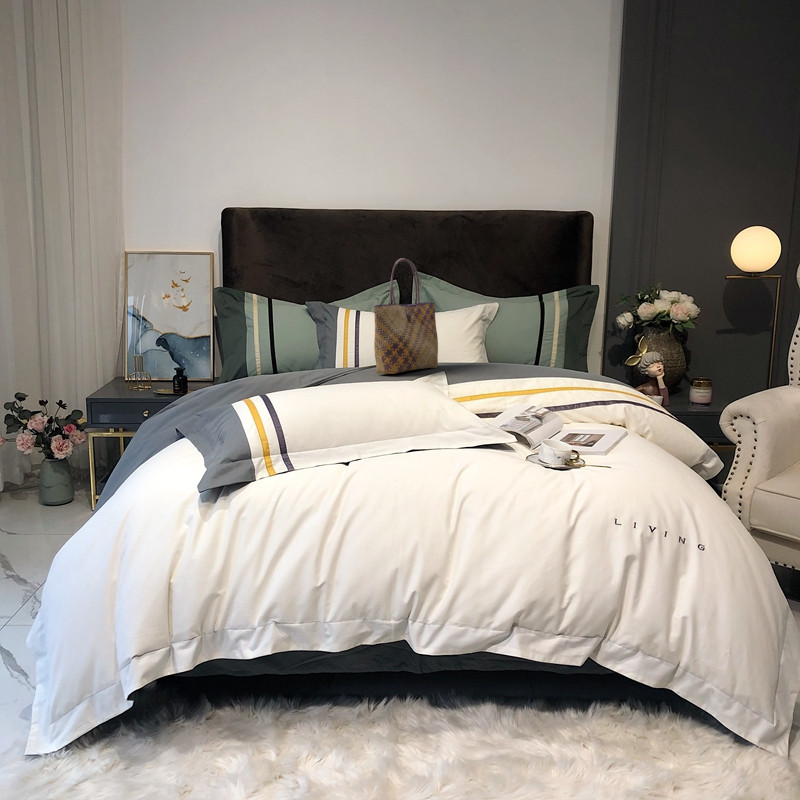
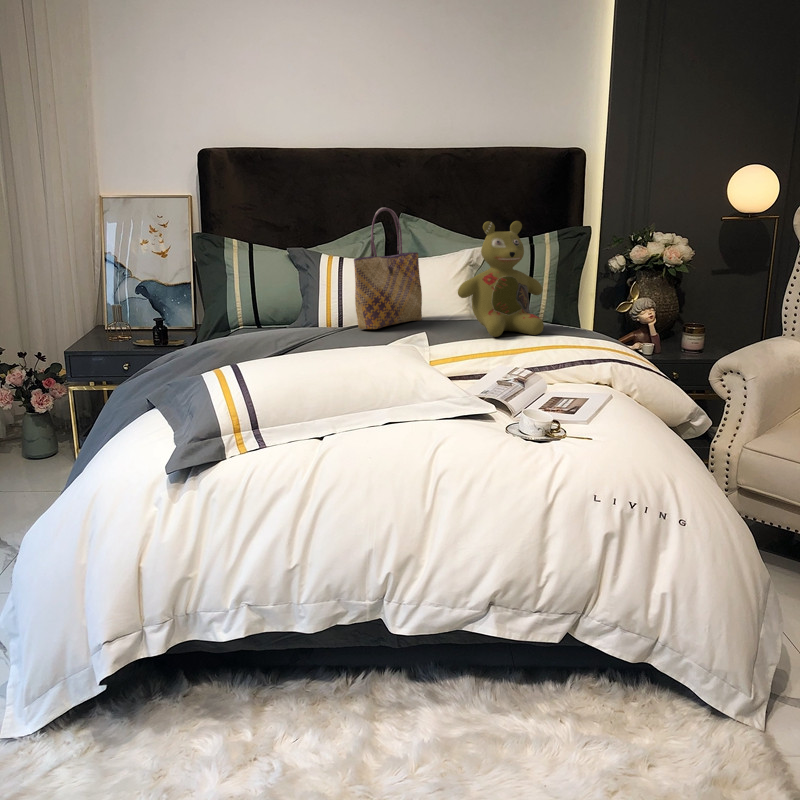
stuffed bear: none [474,270,558,380] -> present [458,221,544,337]

